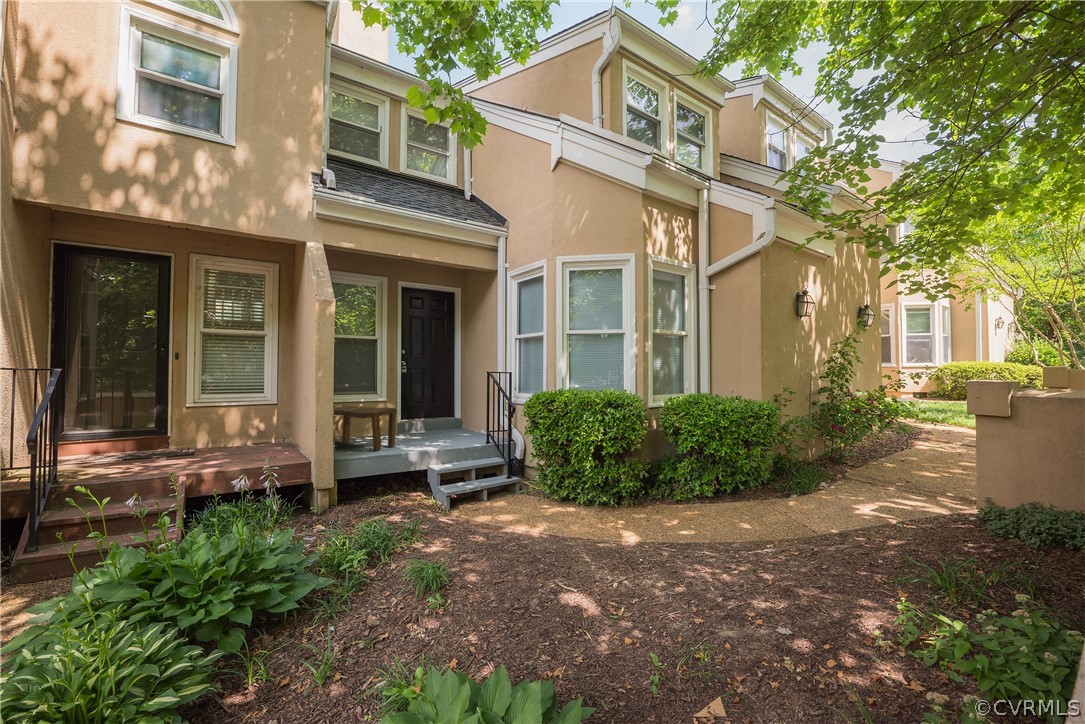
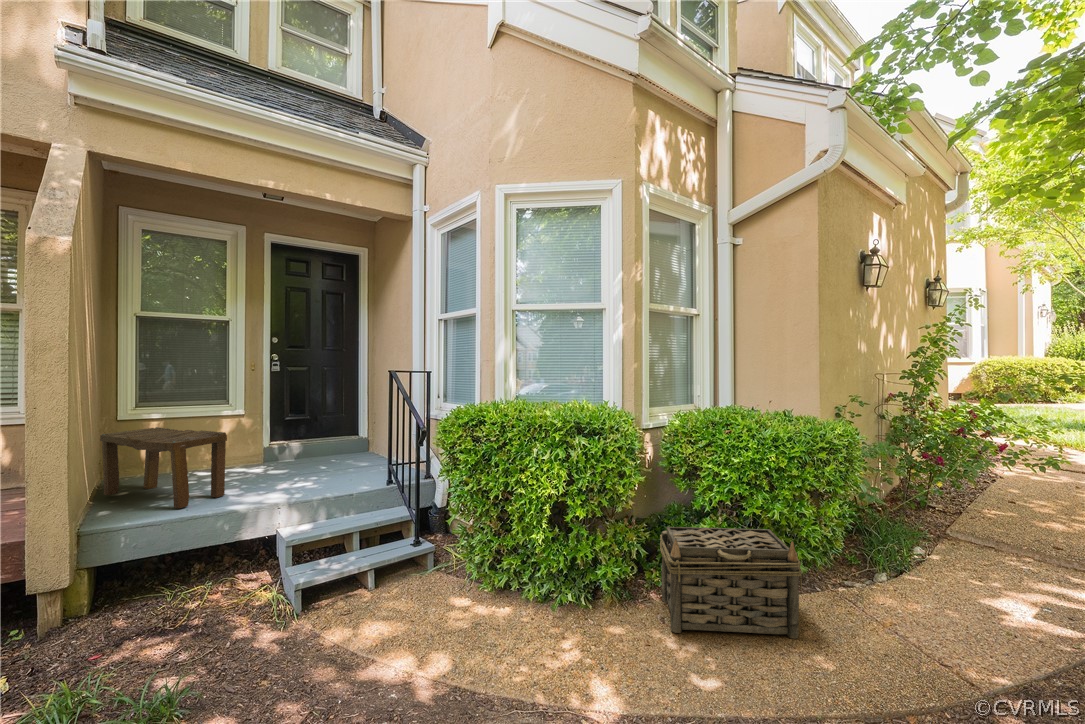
basket: none [657,461,734,517] -> present [660,527,802,639]

